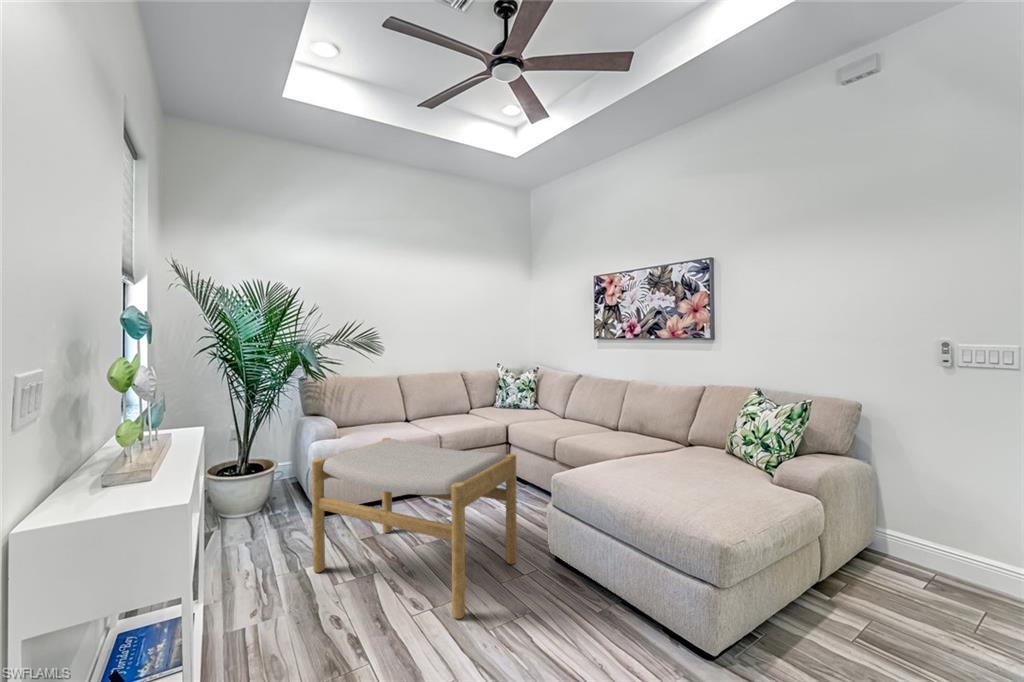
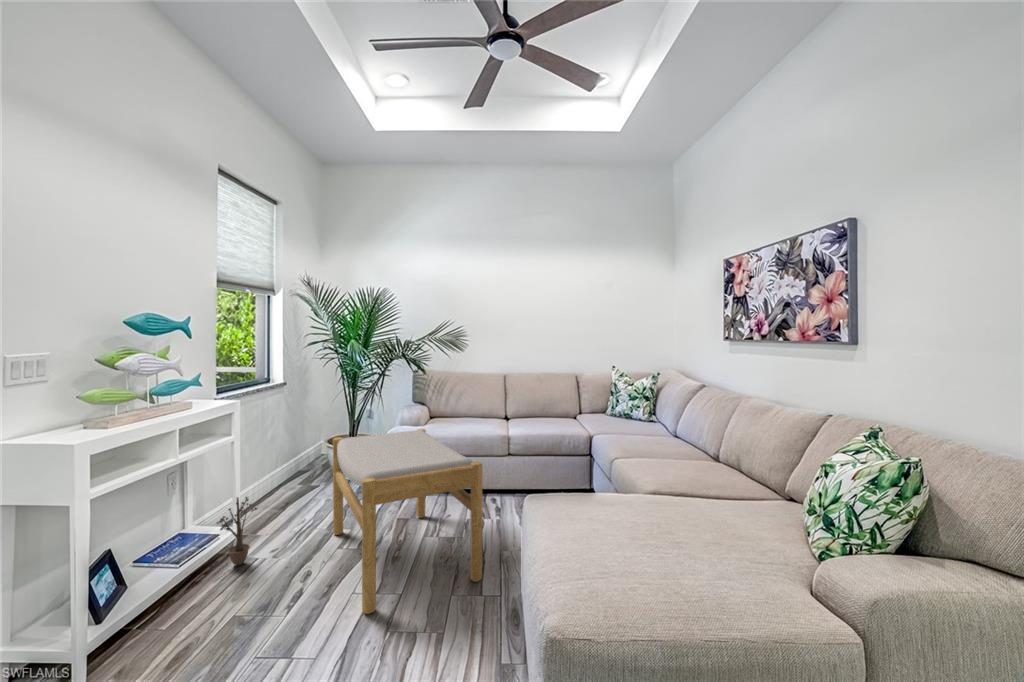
decorative plant: none [215,548,253,658] -> present [213,497,257,576]

